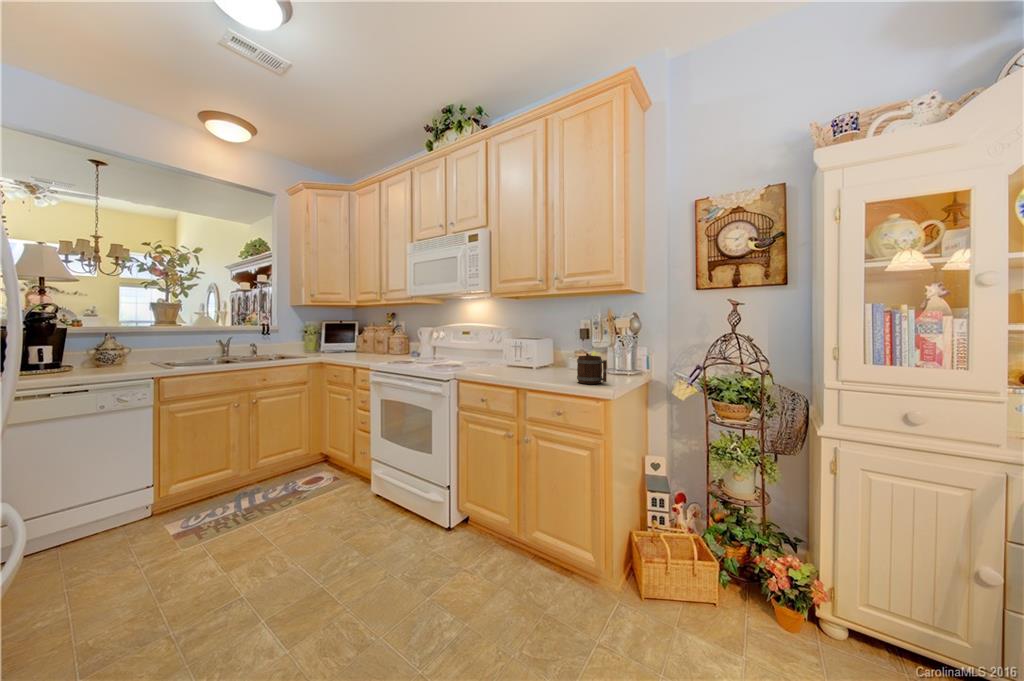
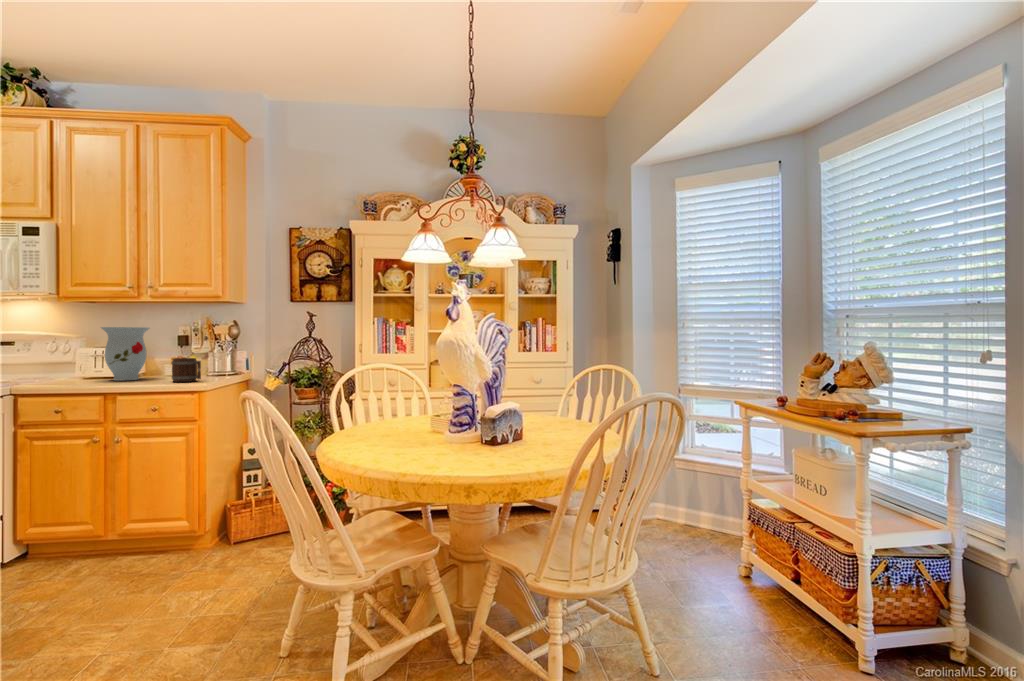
vase: none [517,322,557,376] -> present [101,327,149,381]

